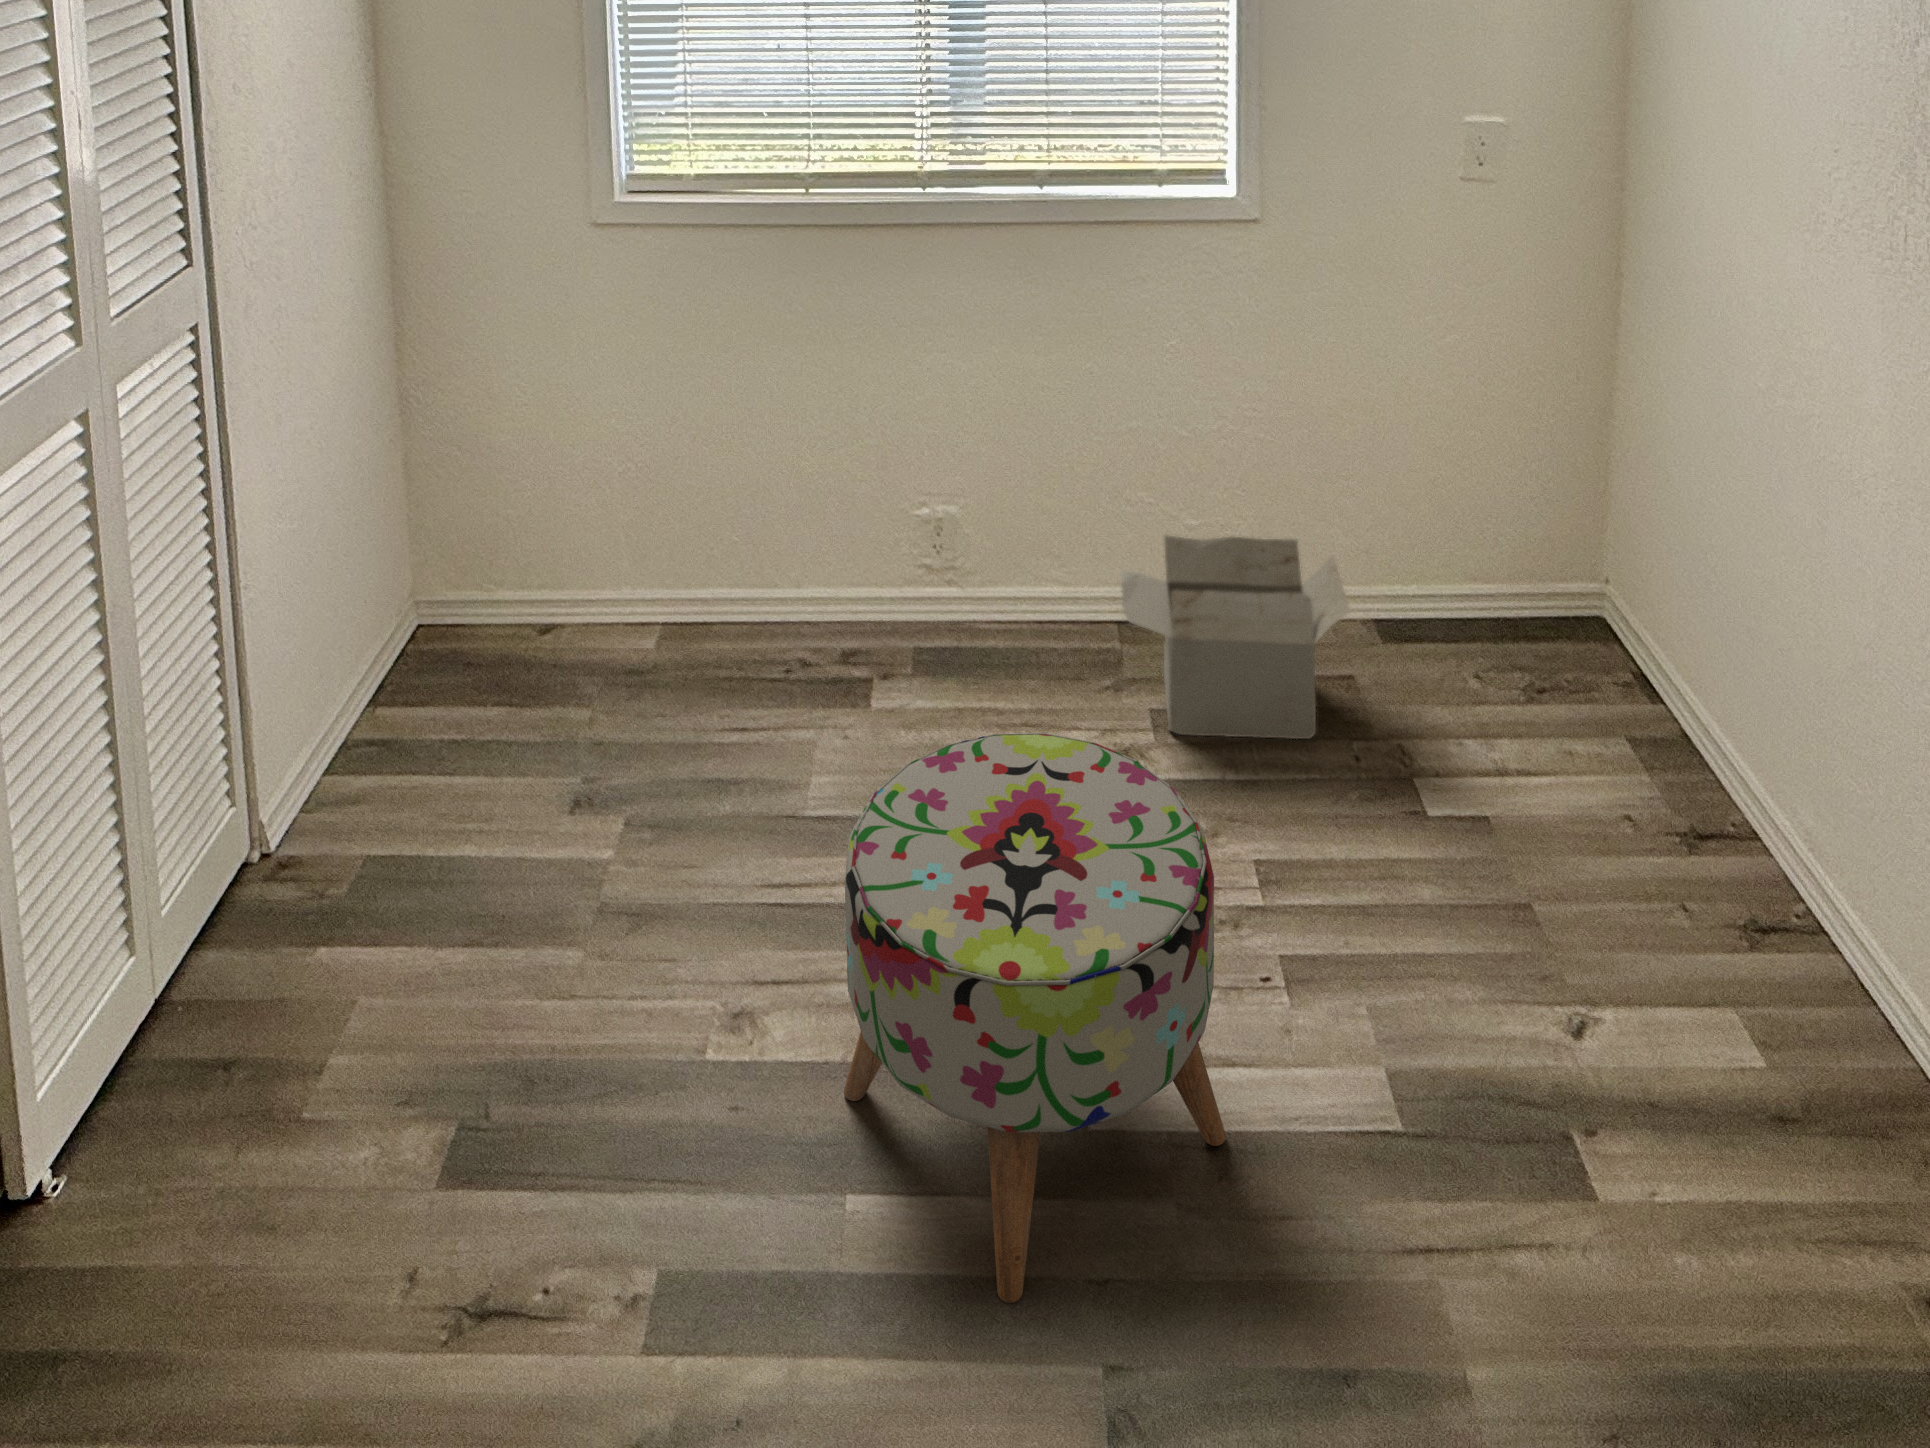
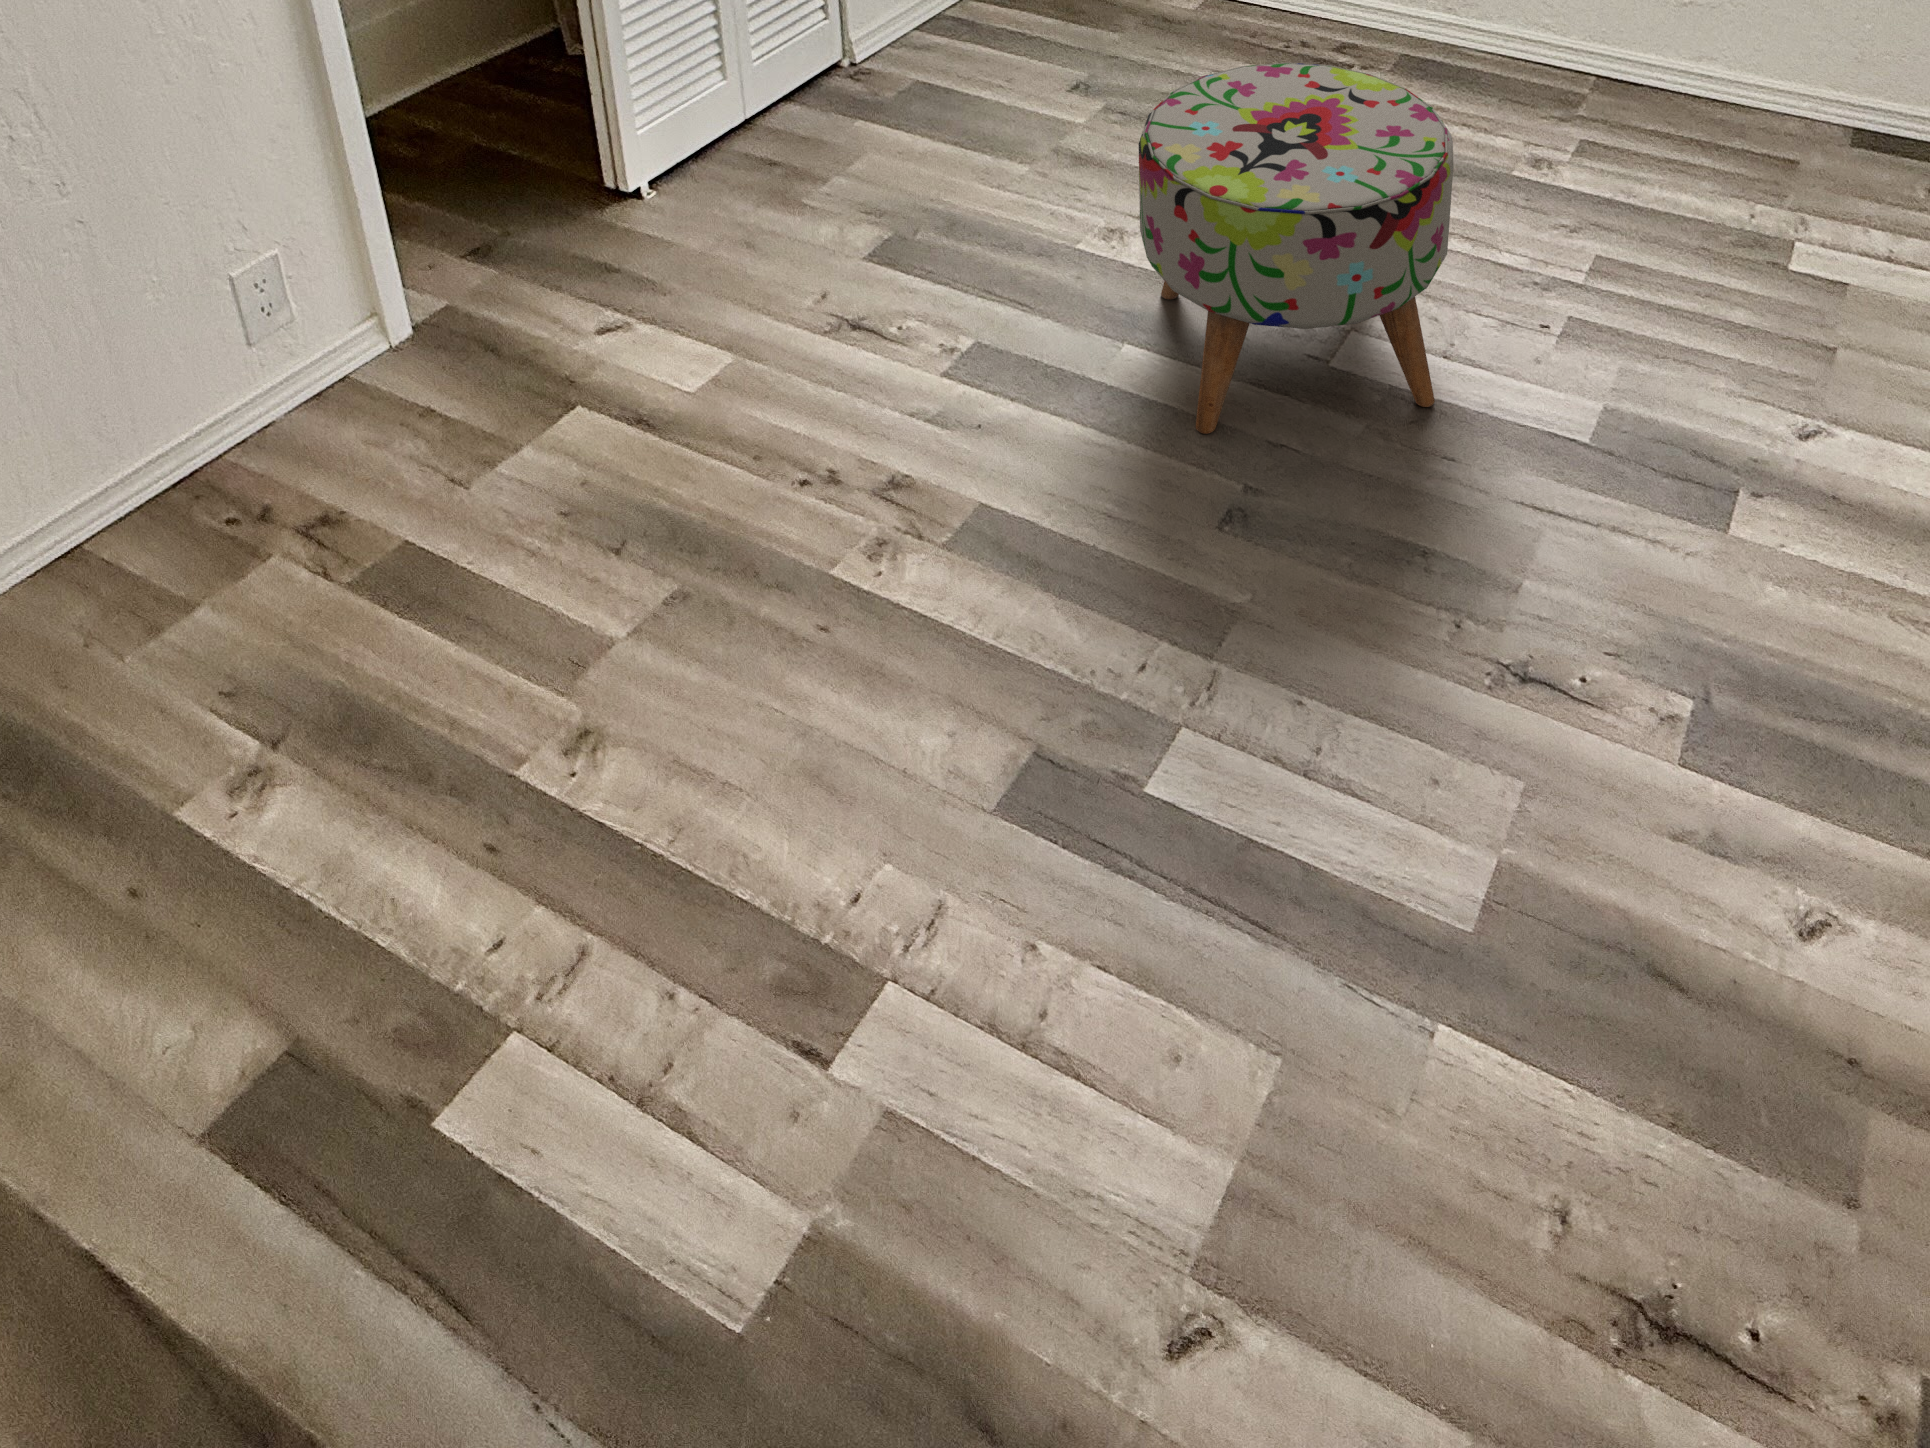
cardboard box: present [1120,535,1351,739] -> none [1557,0,1795,197]

